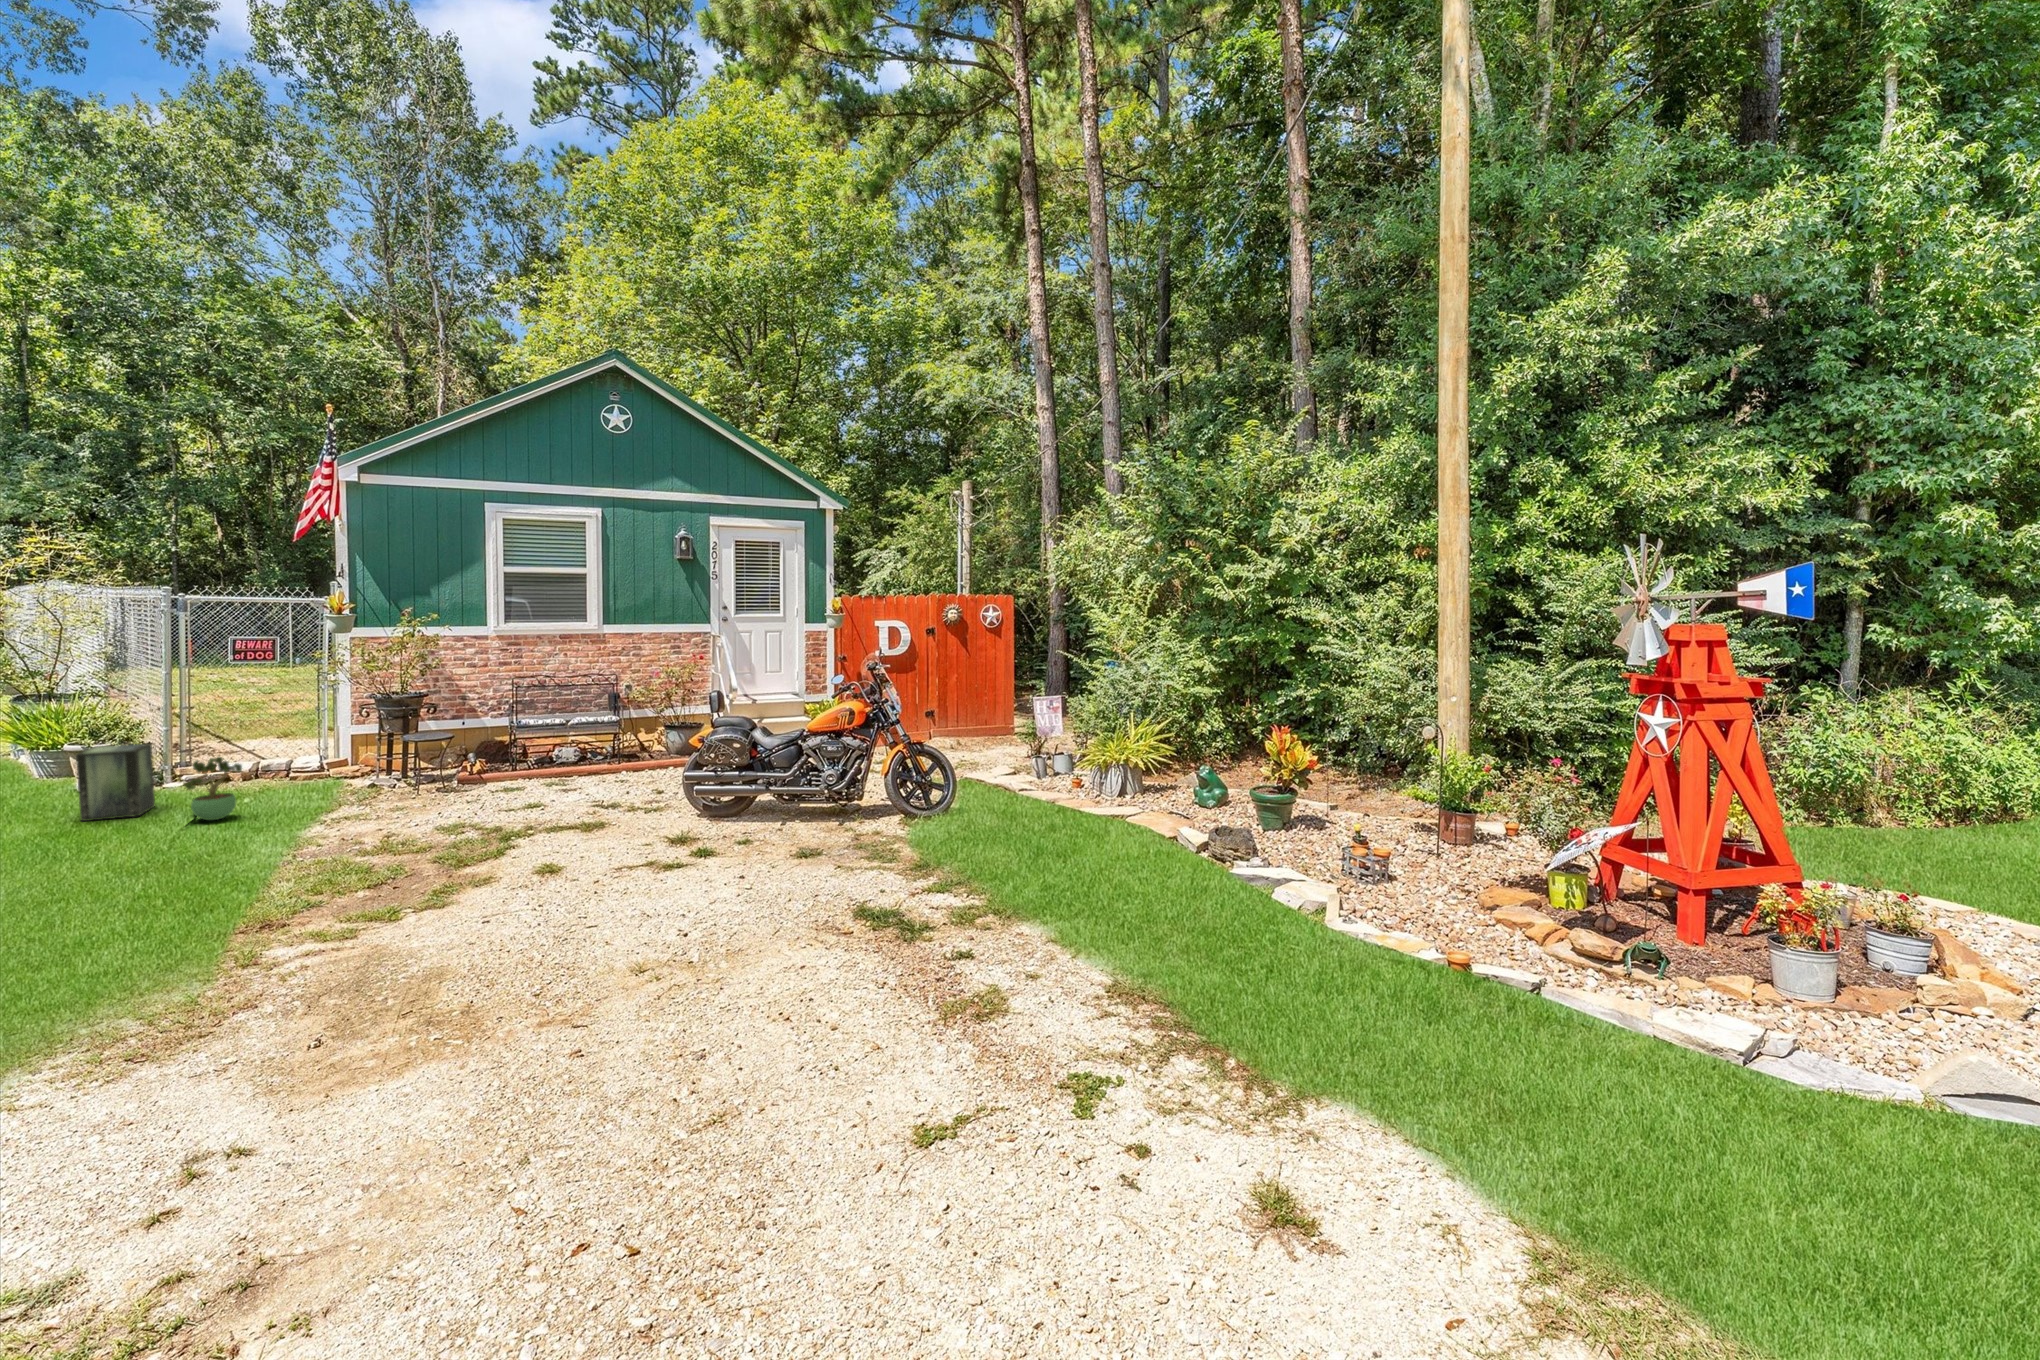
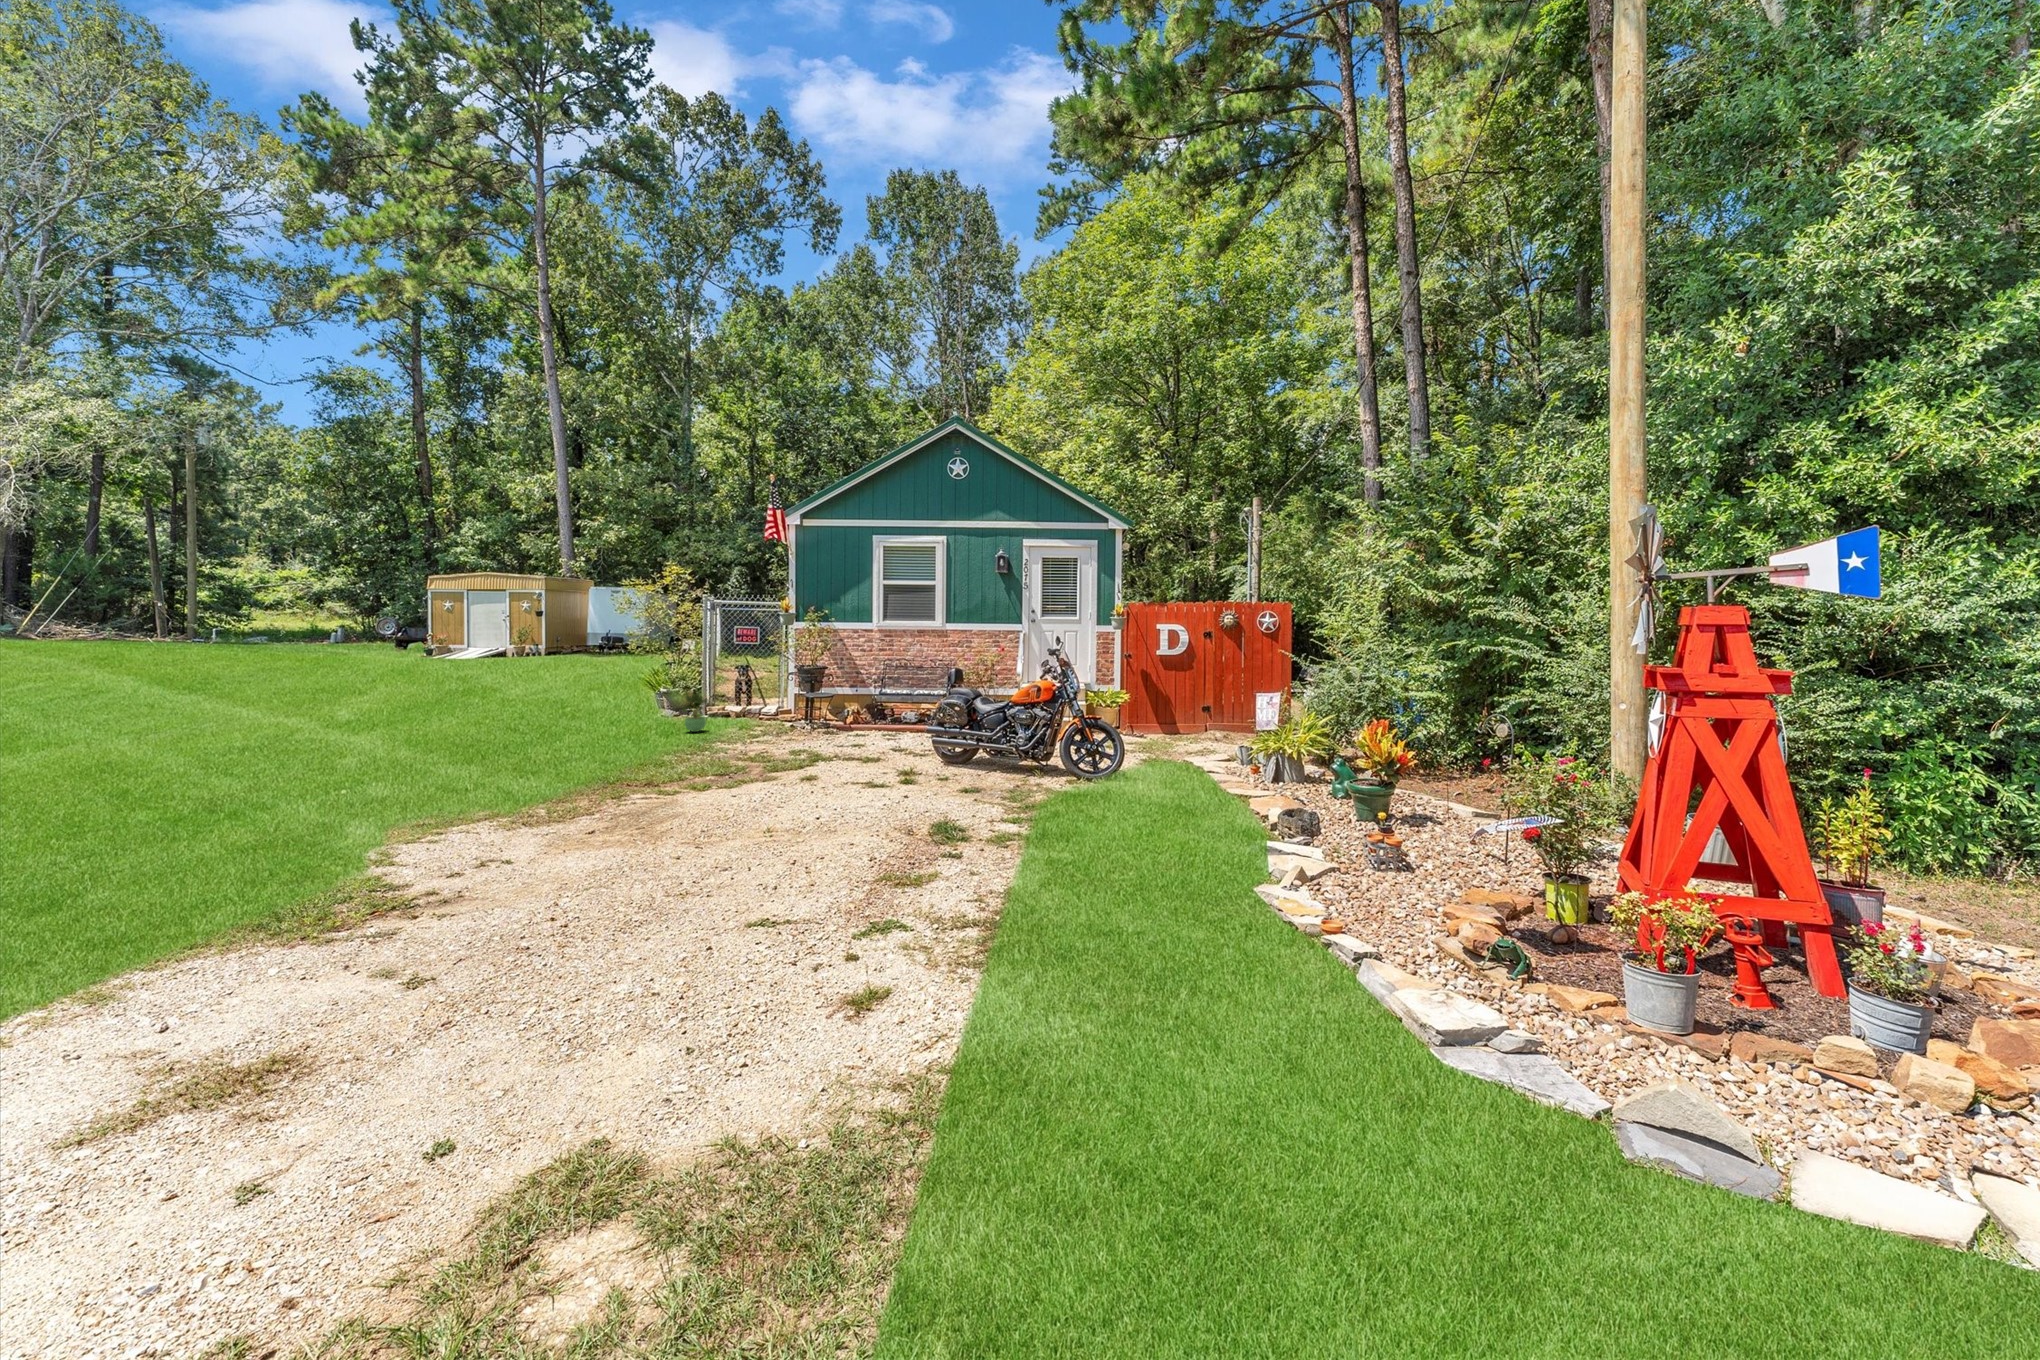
storage box: present [76,743,155,821] -> none [641,684,679,725]

